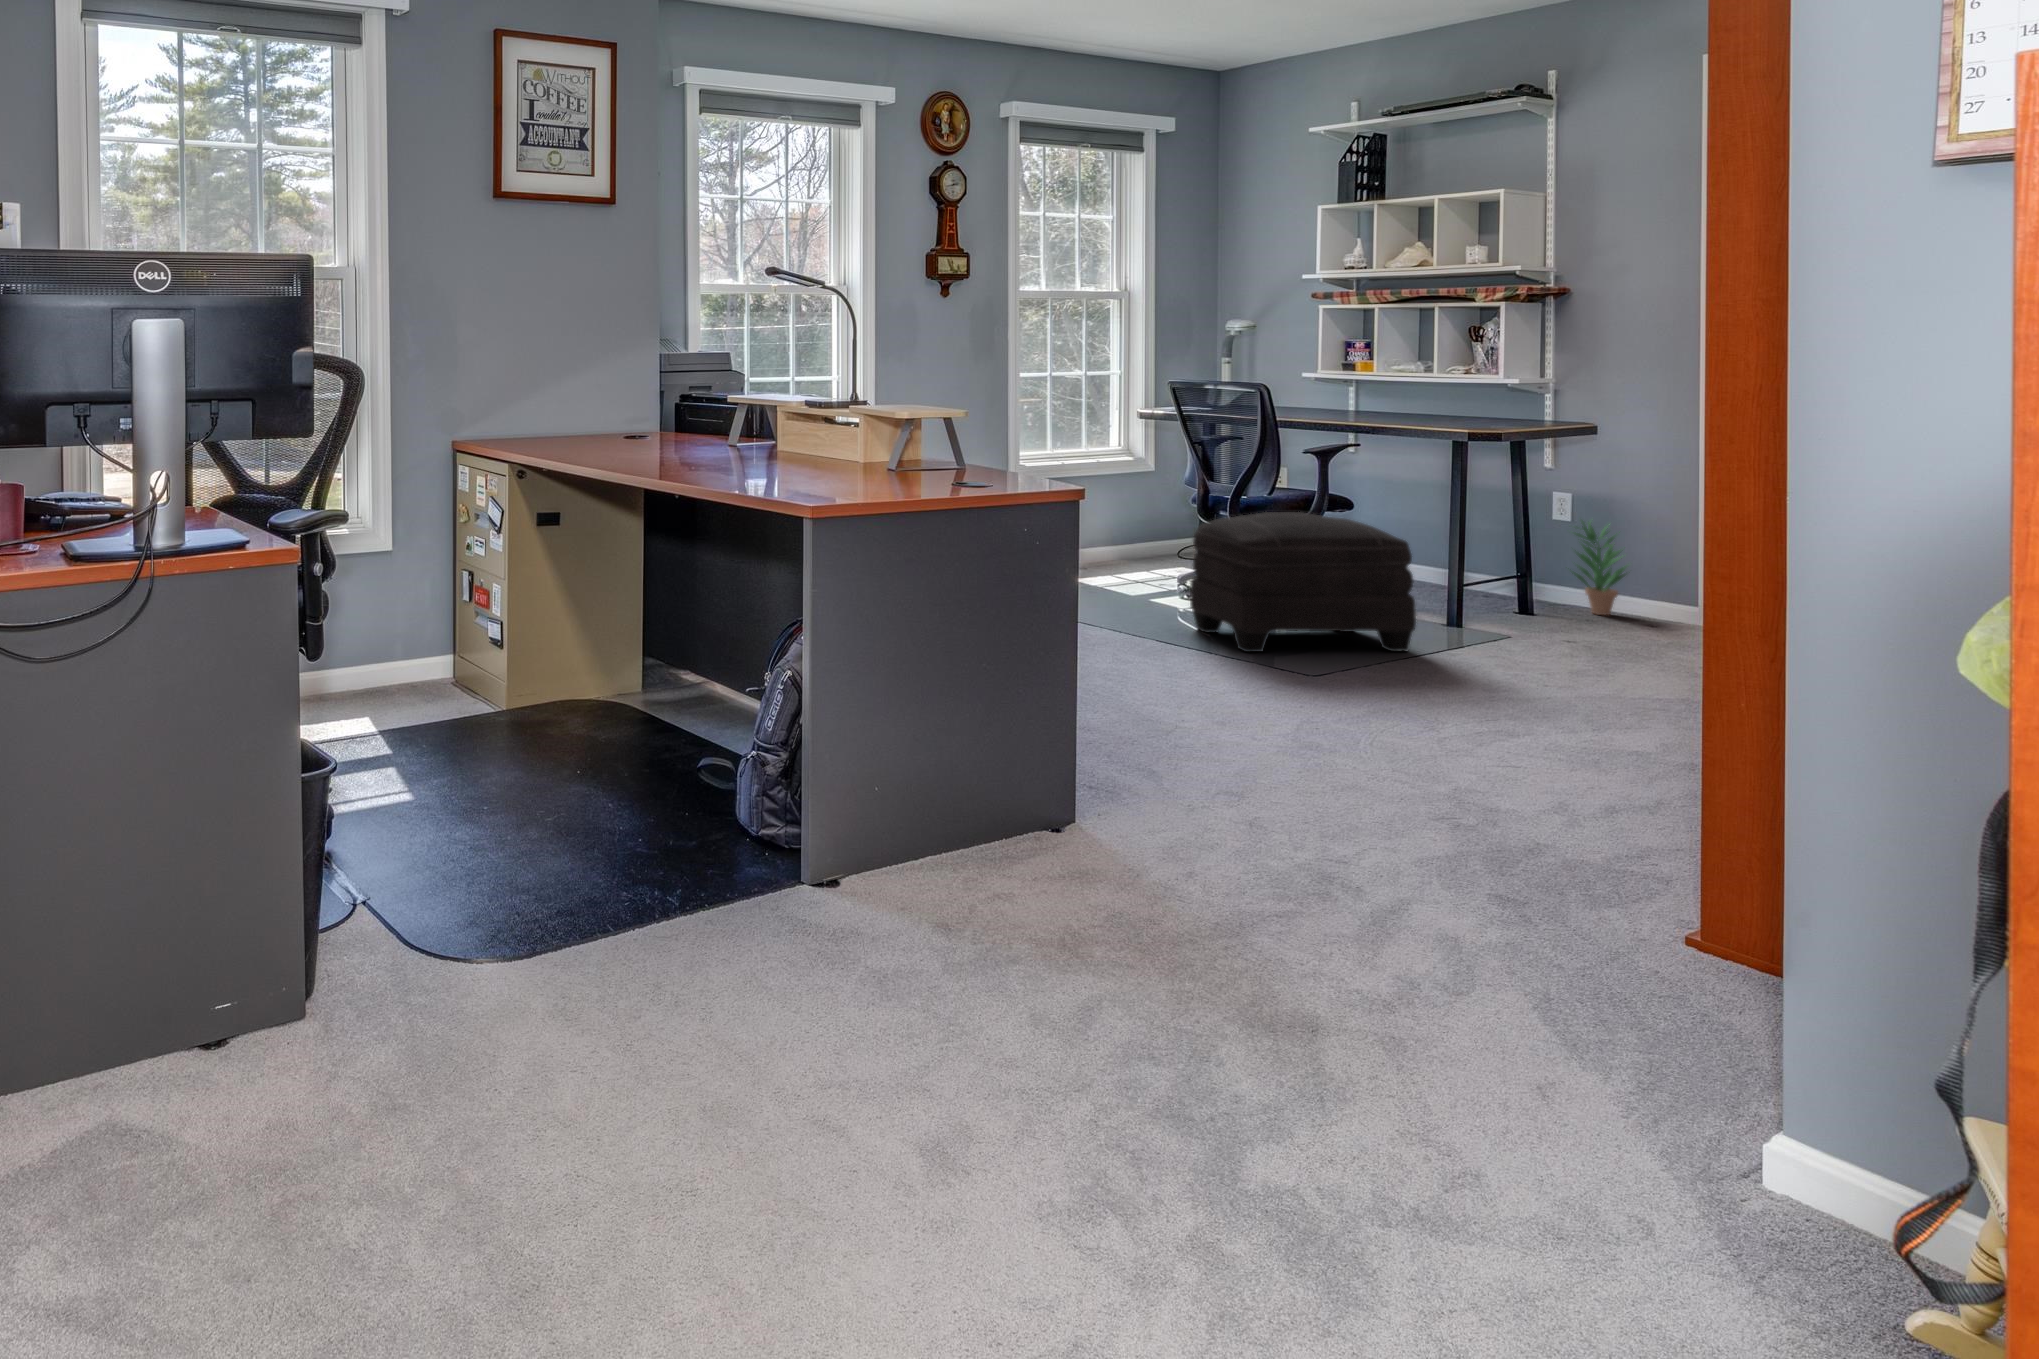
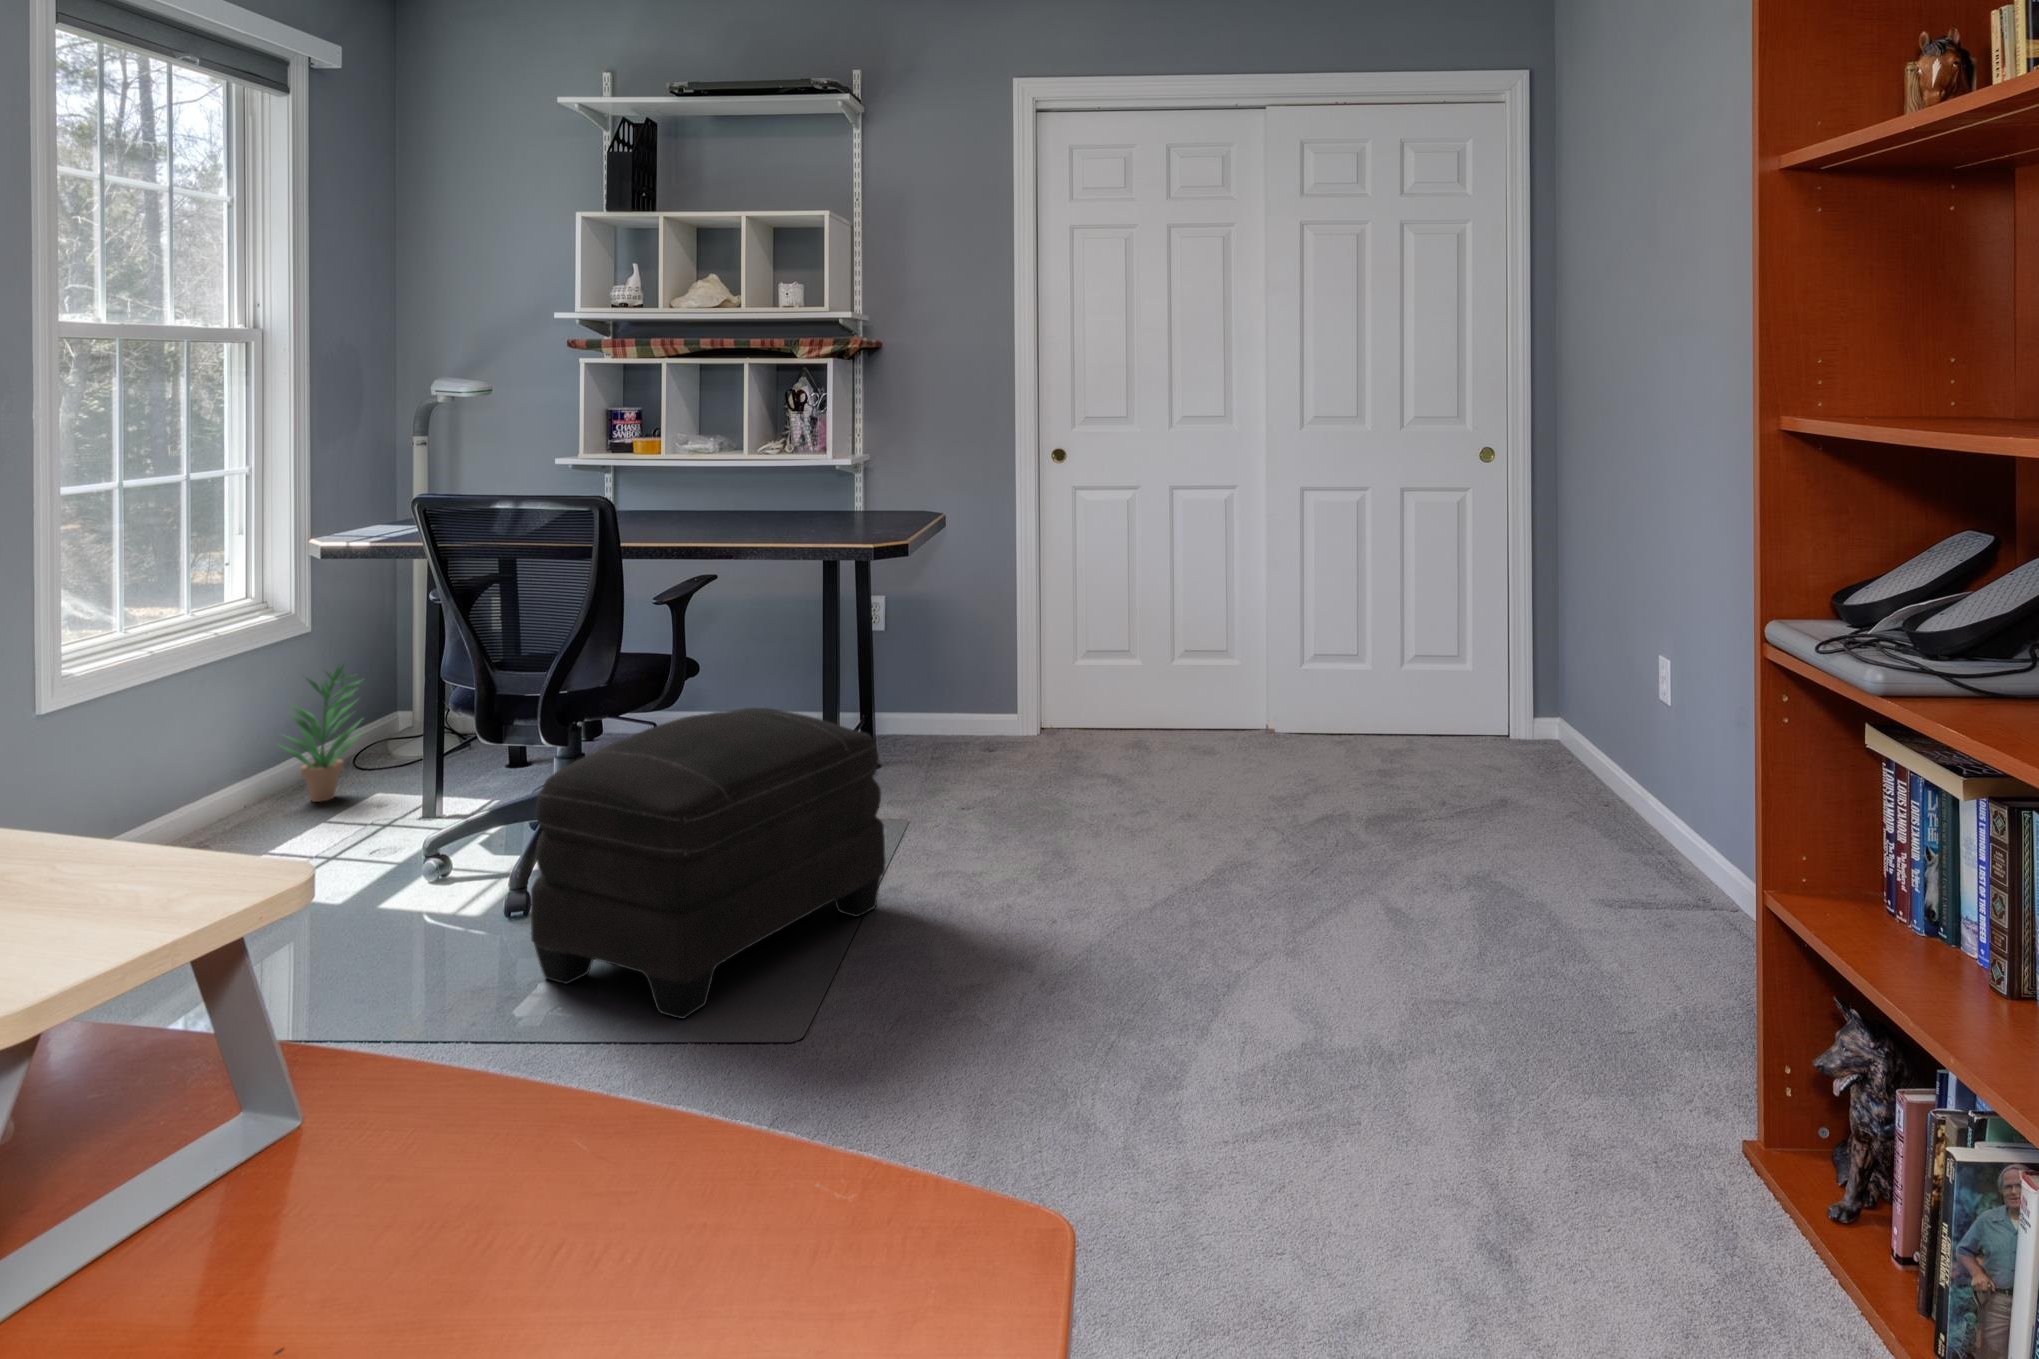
potted plant: present [1573,521,1627,615] -> present [281,664,360,802]

